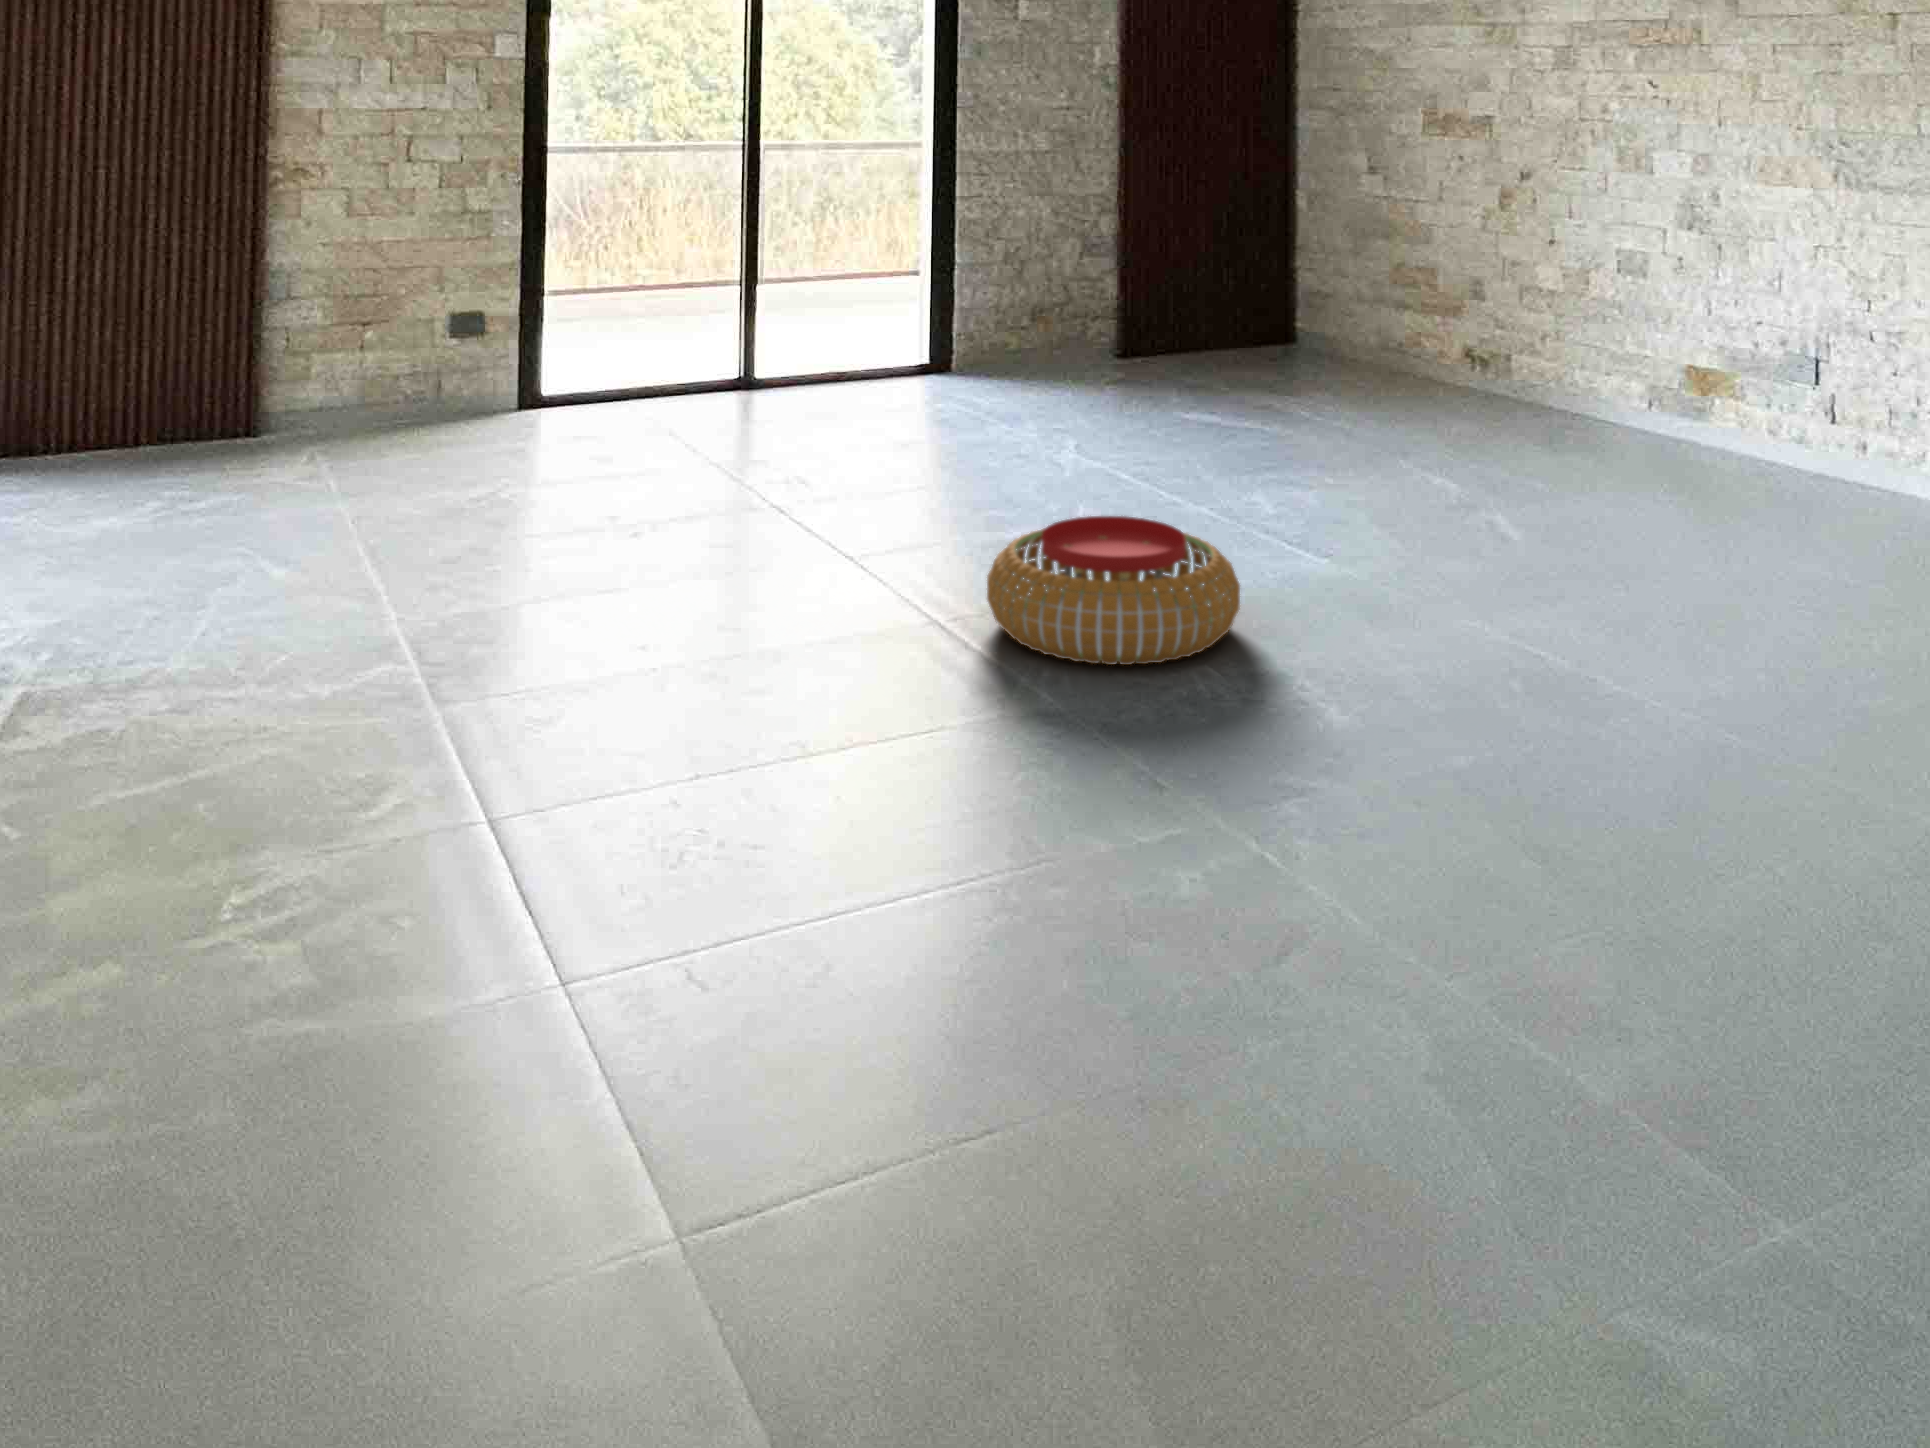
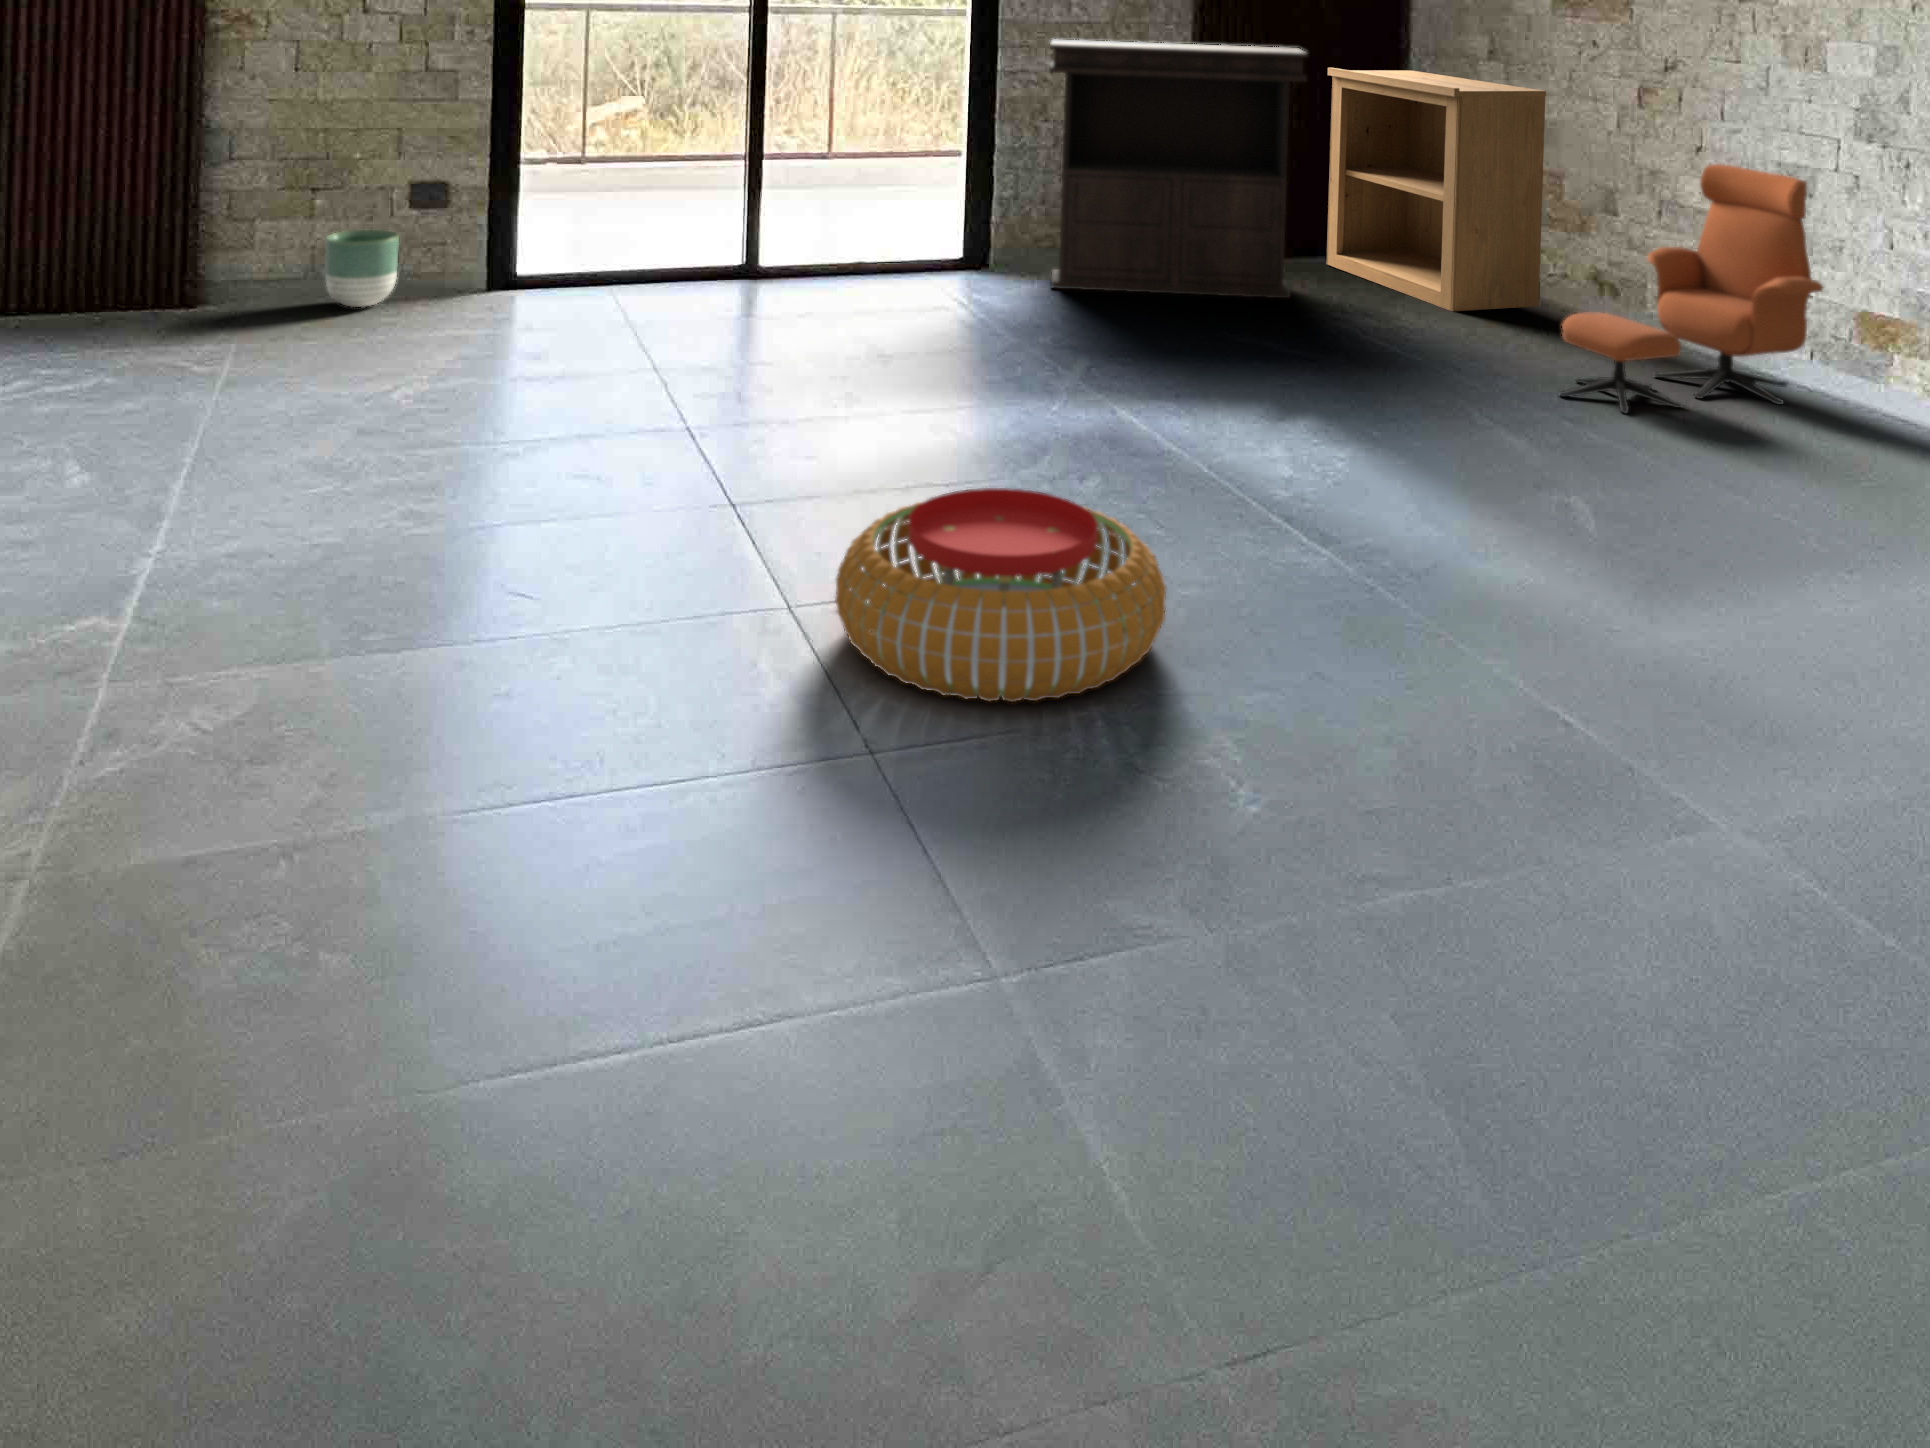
console table: none [1005,168,1229,386] -> present [1049,39,1307,298]
bookshelf: none [1234,186,1423,389] -> present [1327,68,1546,311]
lounge chair: none [1460,254,1660,456] -> present [1559,164,1823,413]
planter: none [381,358,446,427] -> present [325,230,399,307]

